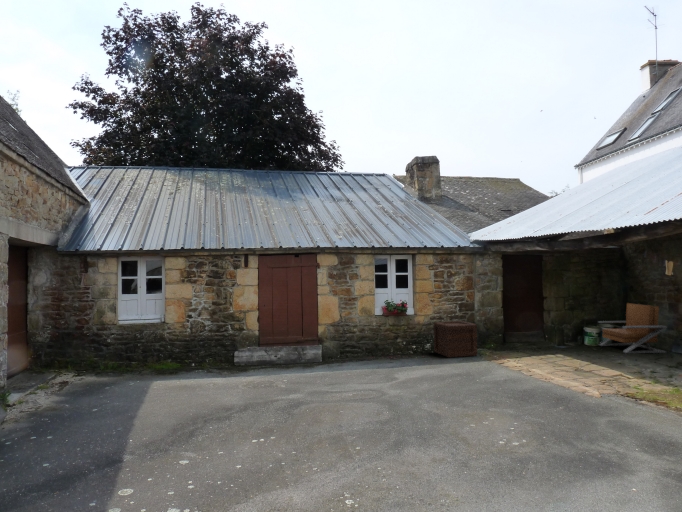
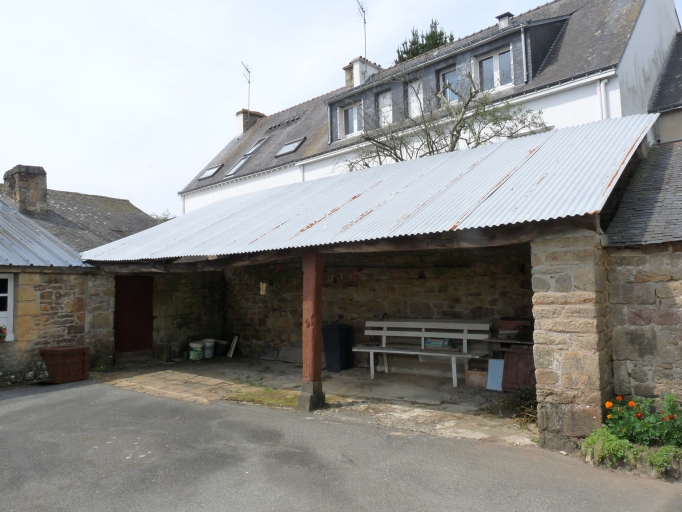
lounge chair: present [599,303,667,353] -> none [201,320,252,361]

